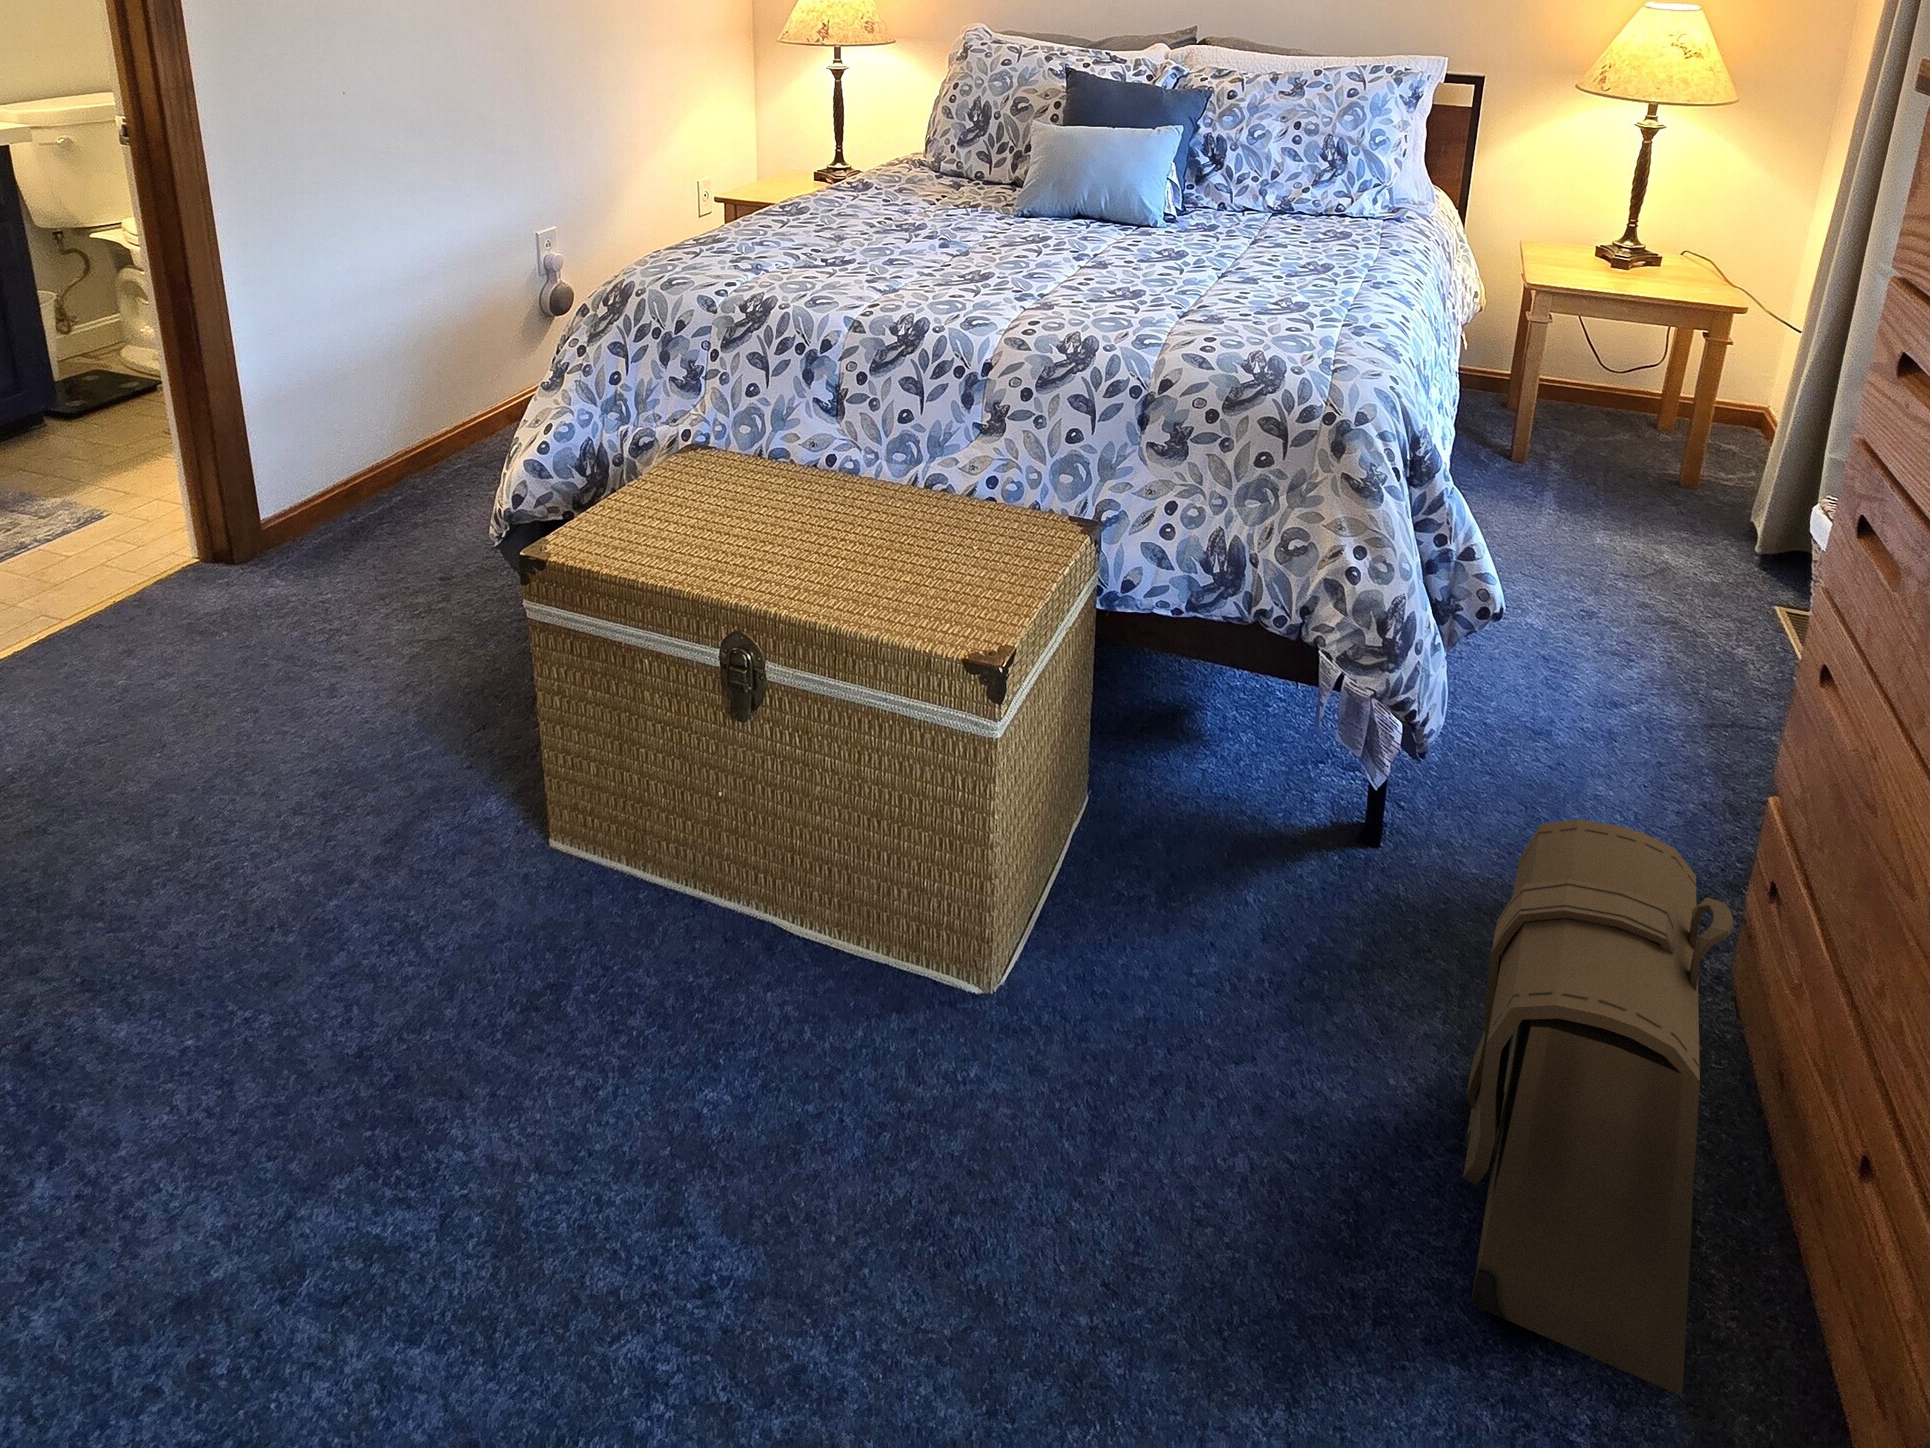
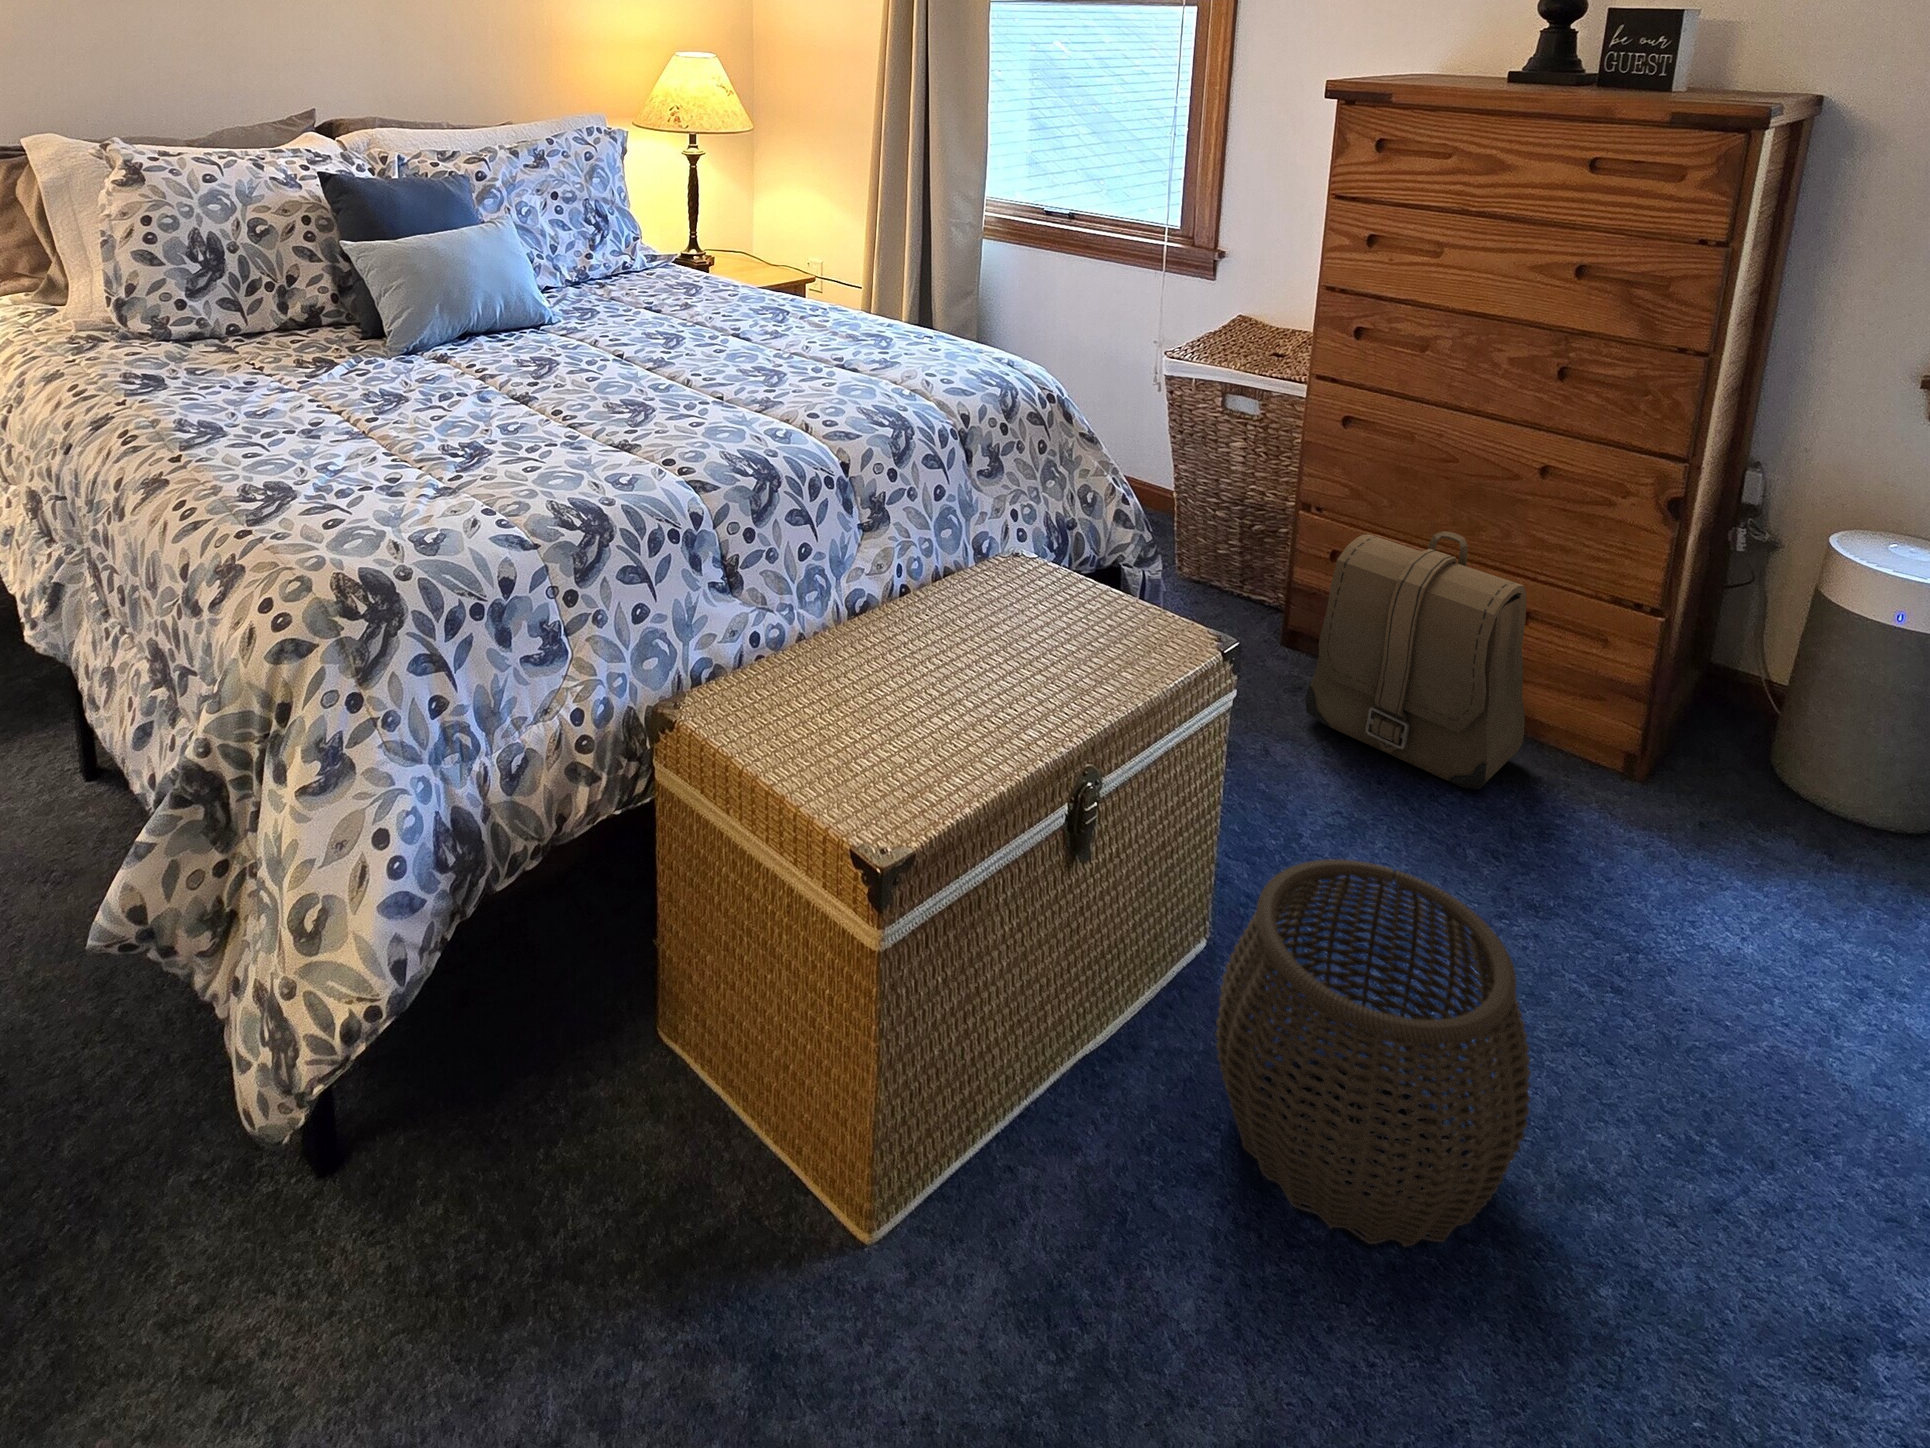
woven basket: none [485,821,822,1243] -> present [1216,859,1531,1247]

